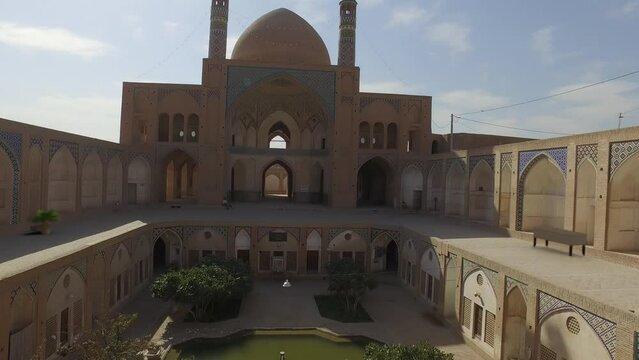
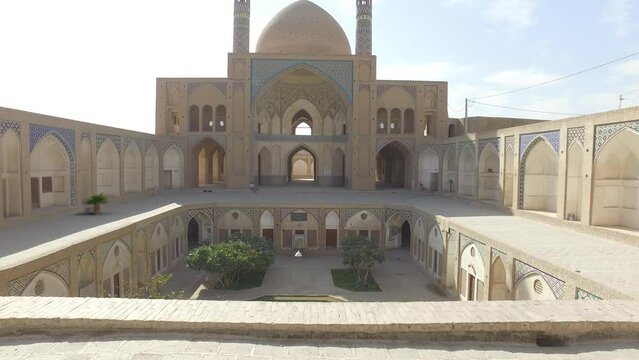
bench: present [533,226,587,256] -> none [528,204,575,230]

